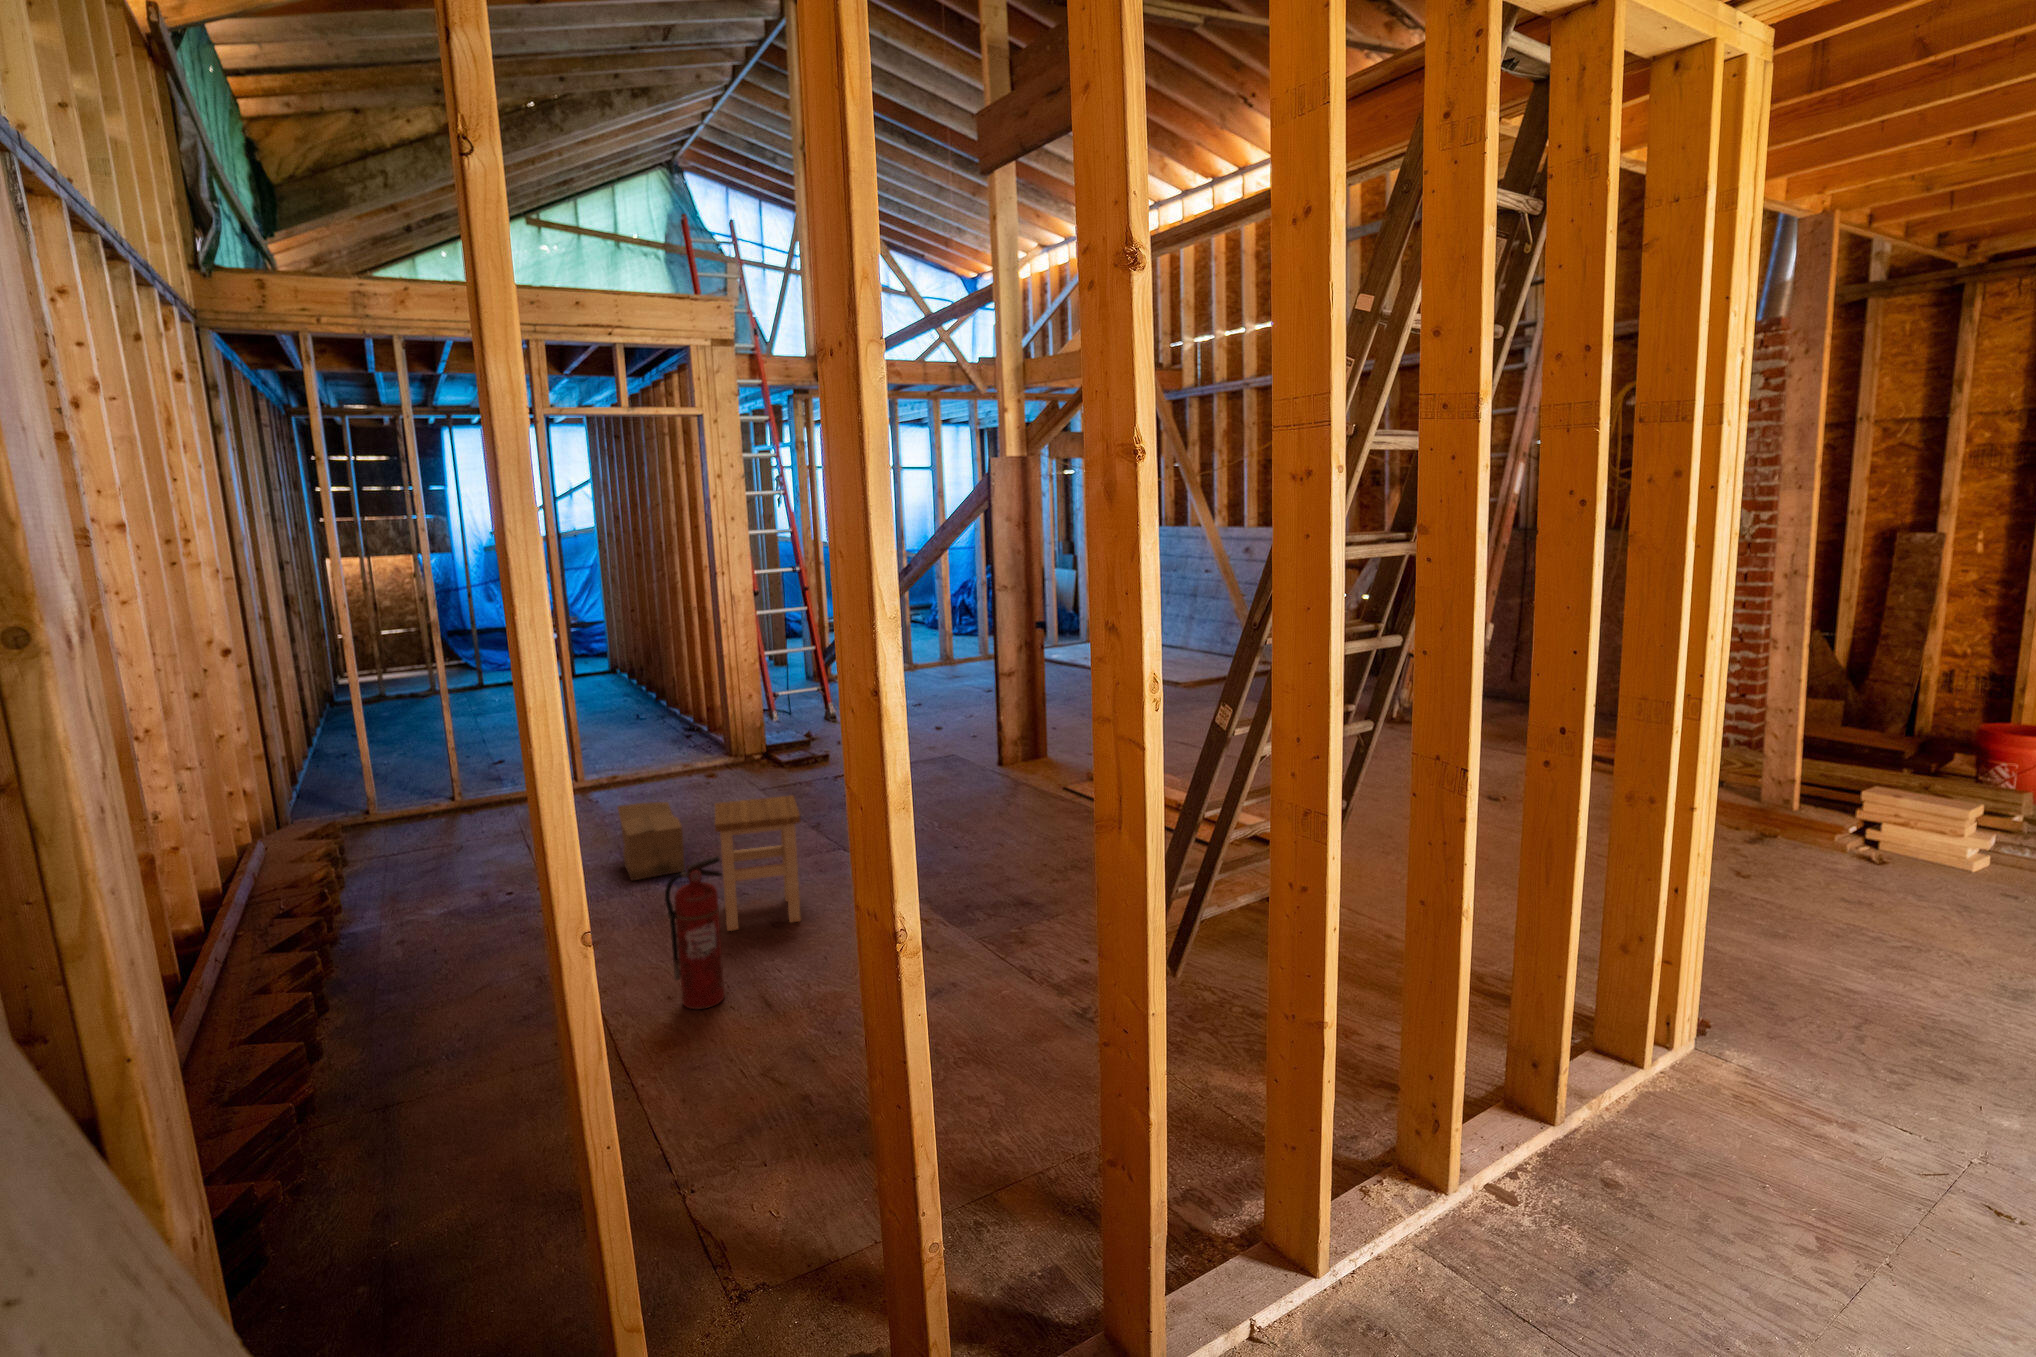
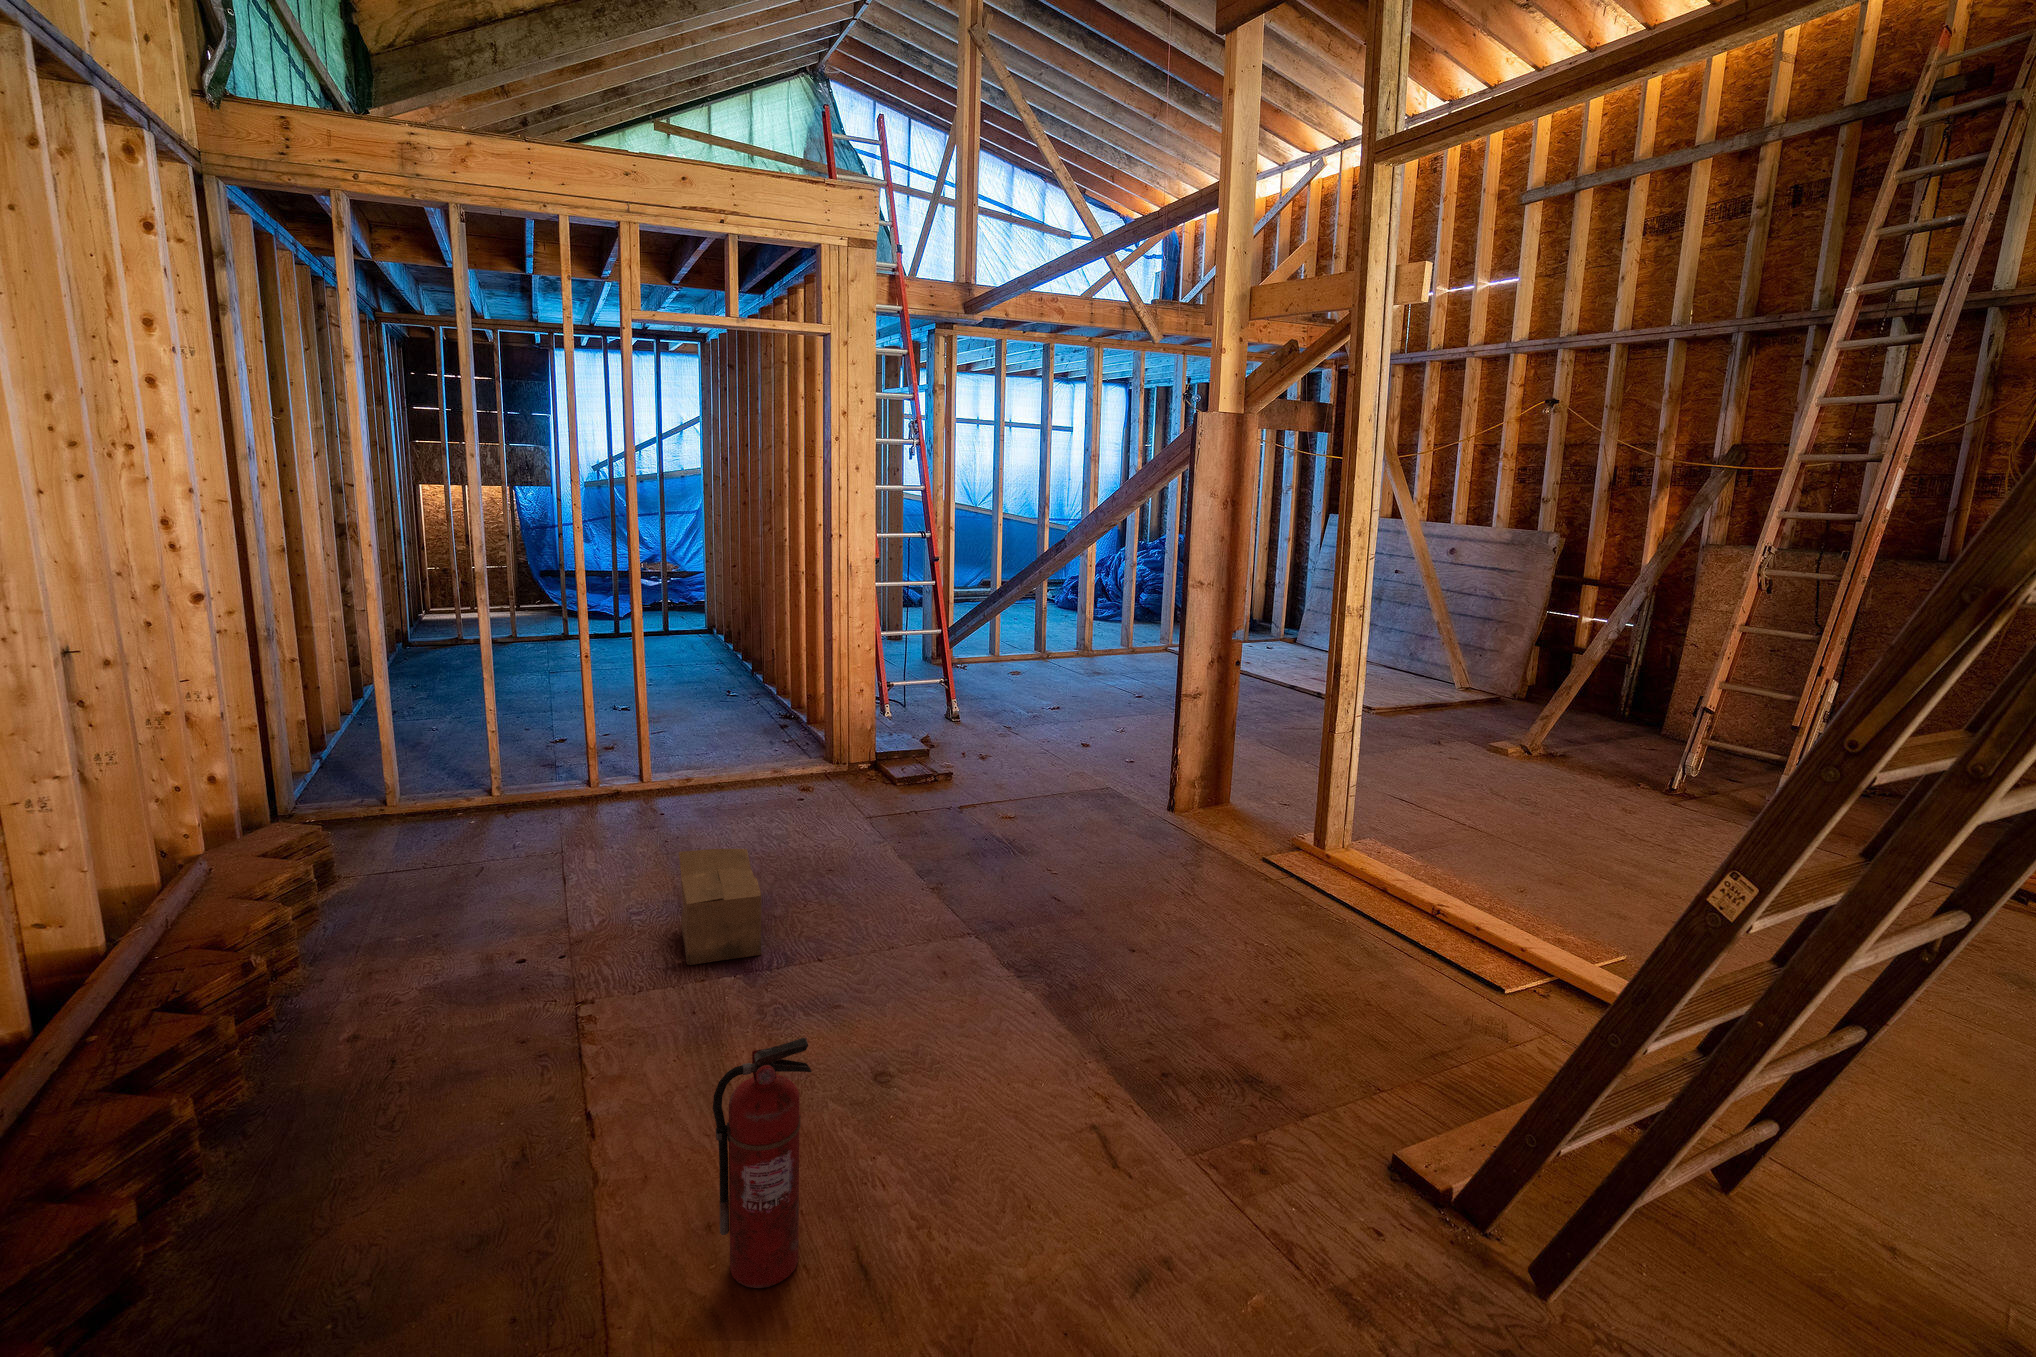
stool: present [715,795,801,931] -> none [805,885,933,1093]

